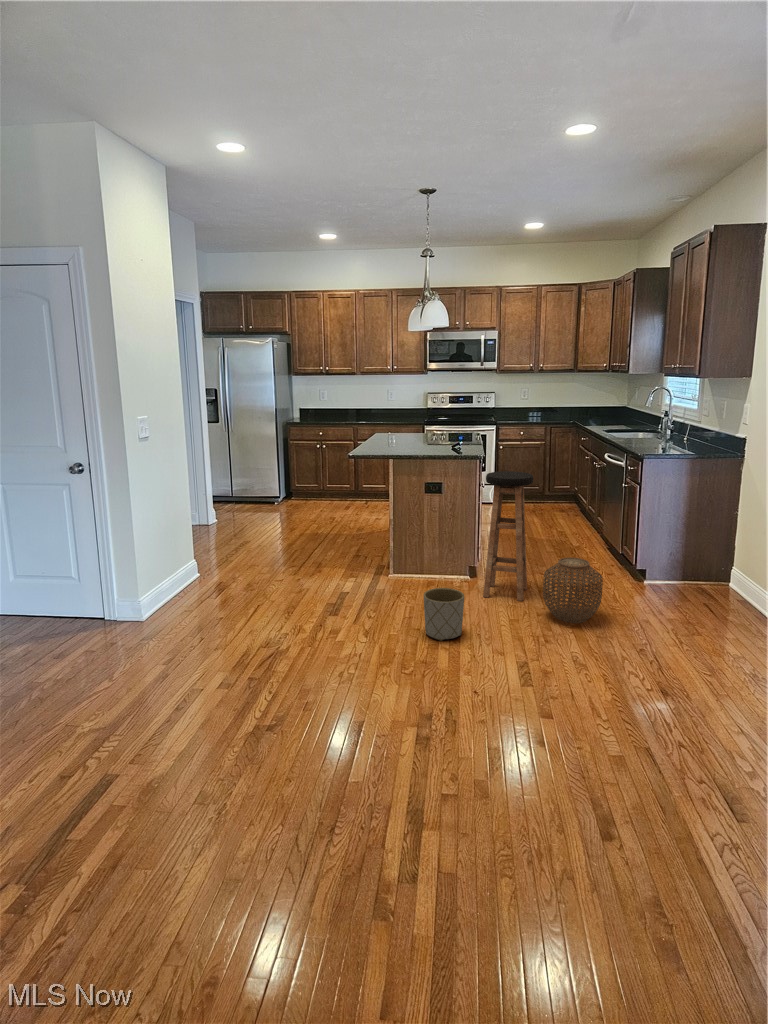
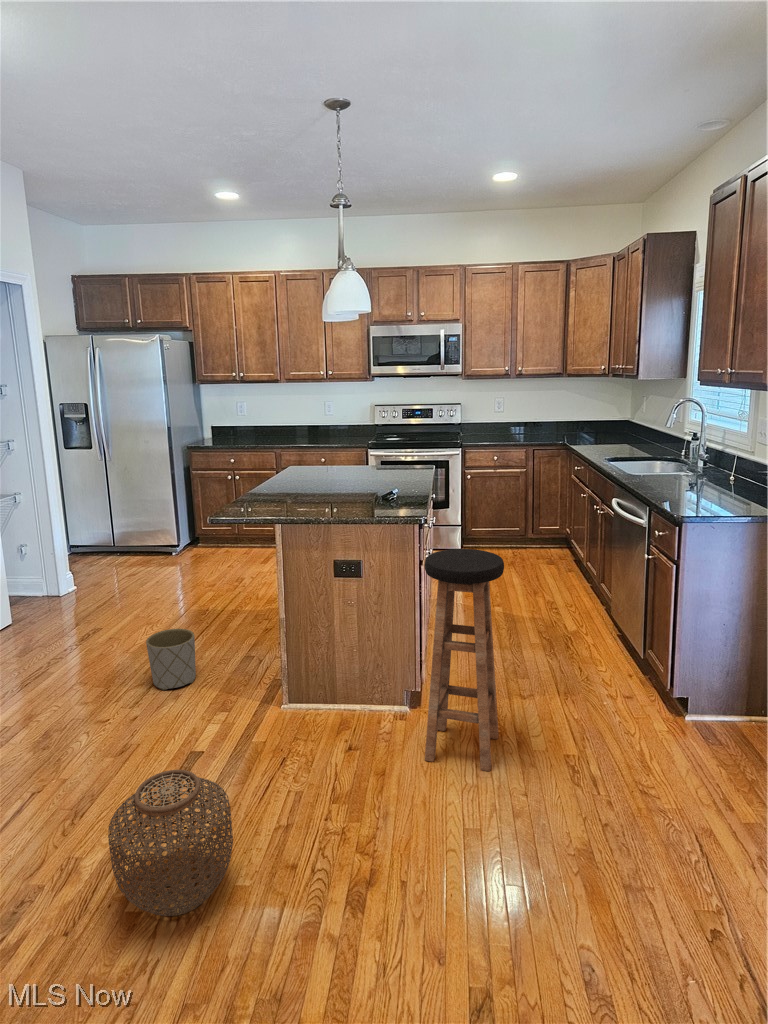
woven basket: present [543,557,603,623] -> present [108,770,233,916]
planter: present [424,588,464,641] -> present [146,629,196,690]

